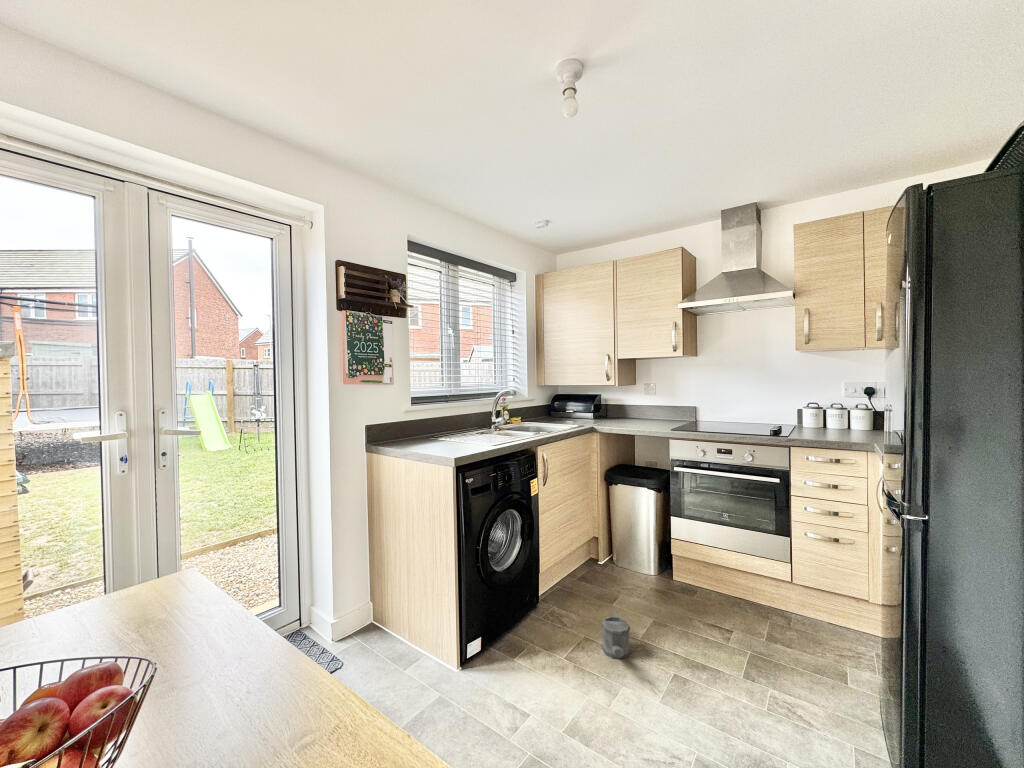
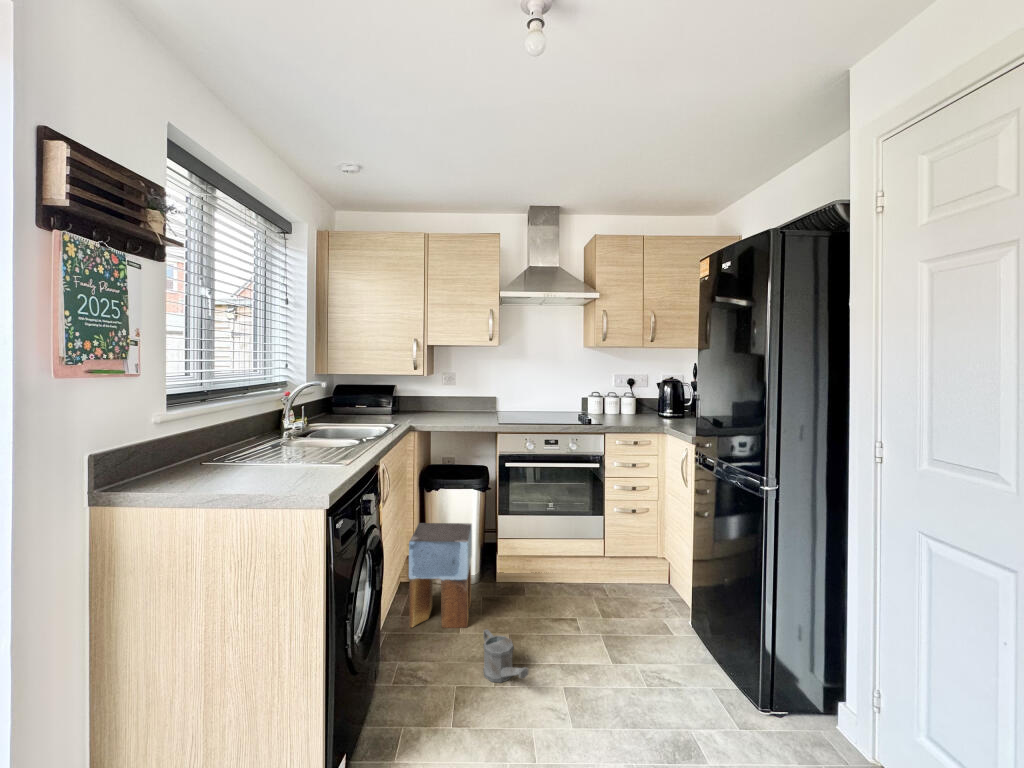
stool: none [571,509,635,608] -> present [409,523,472,628]

